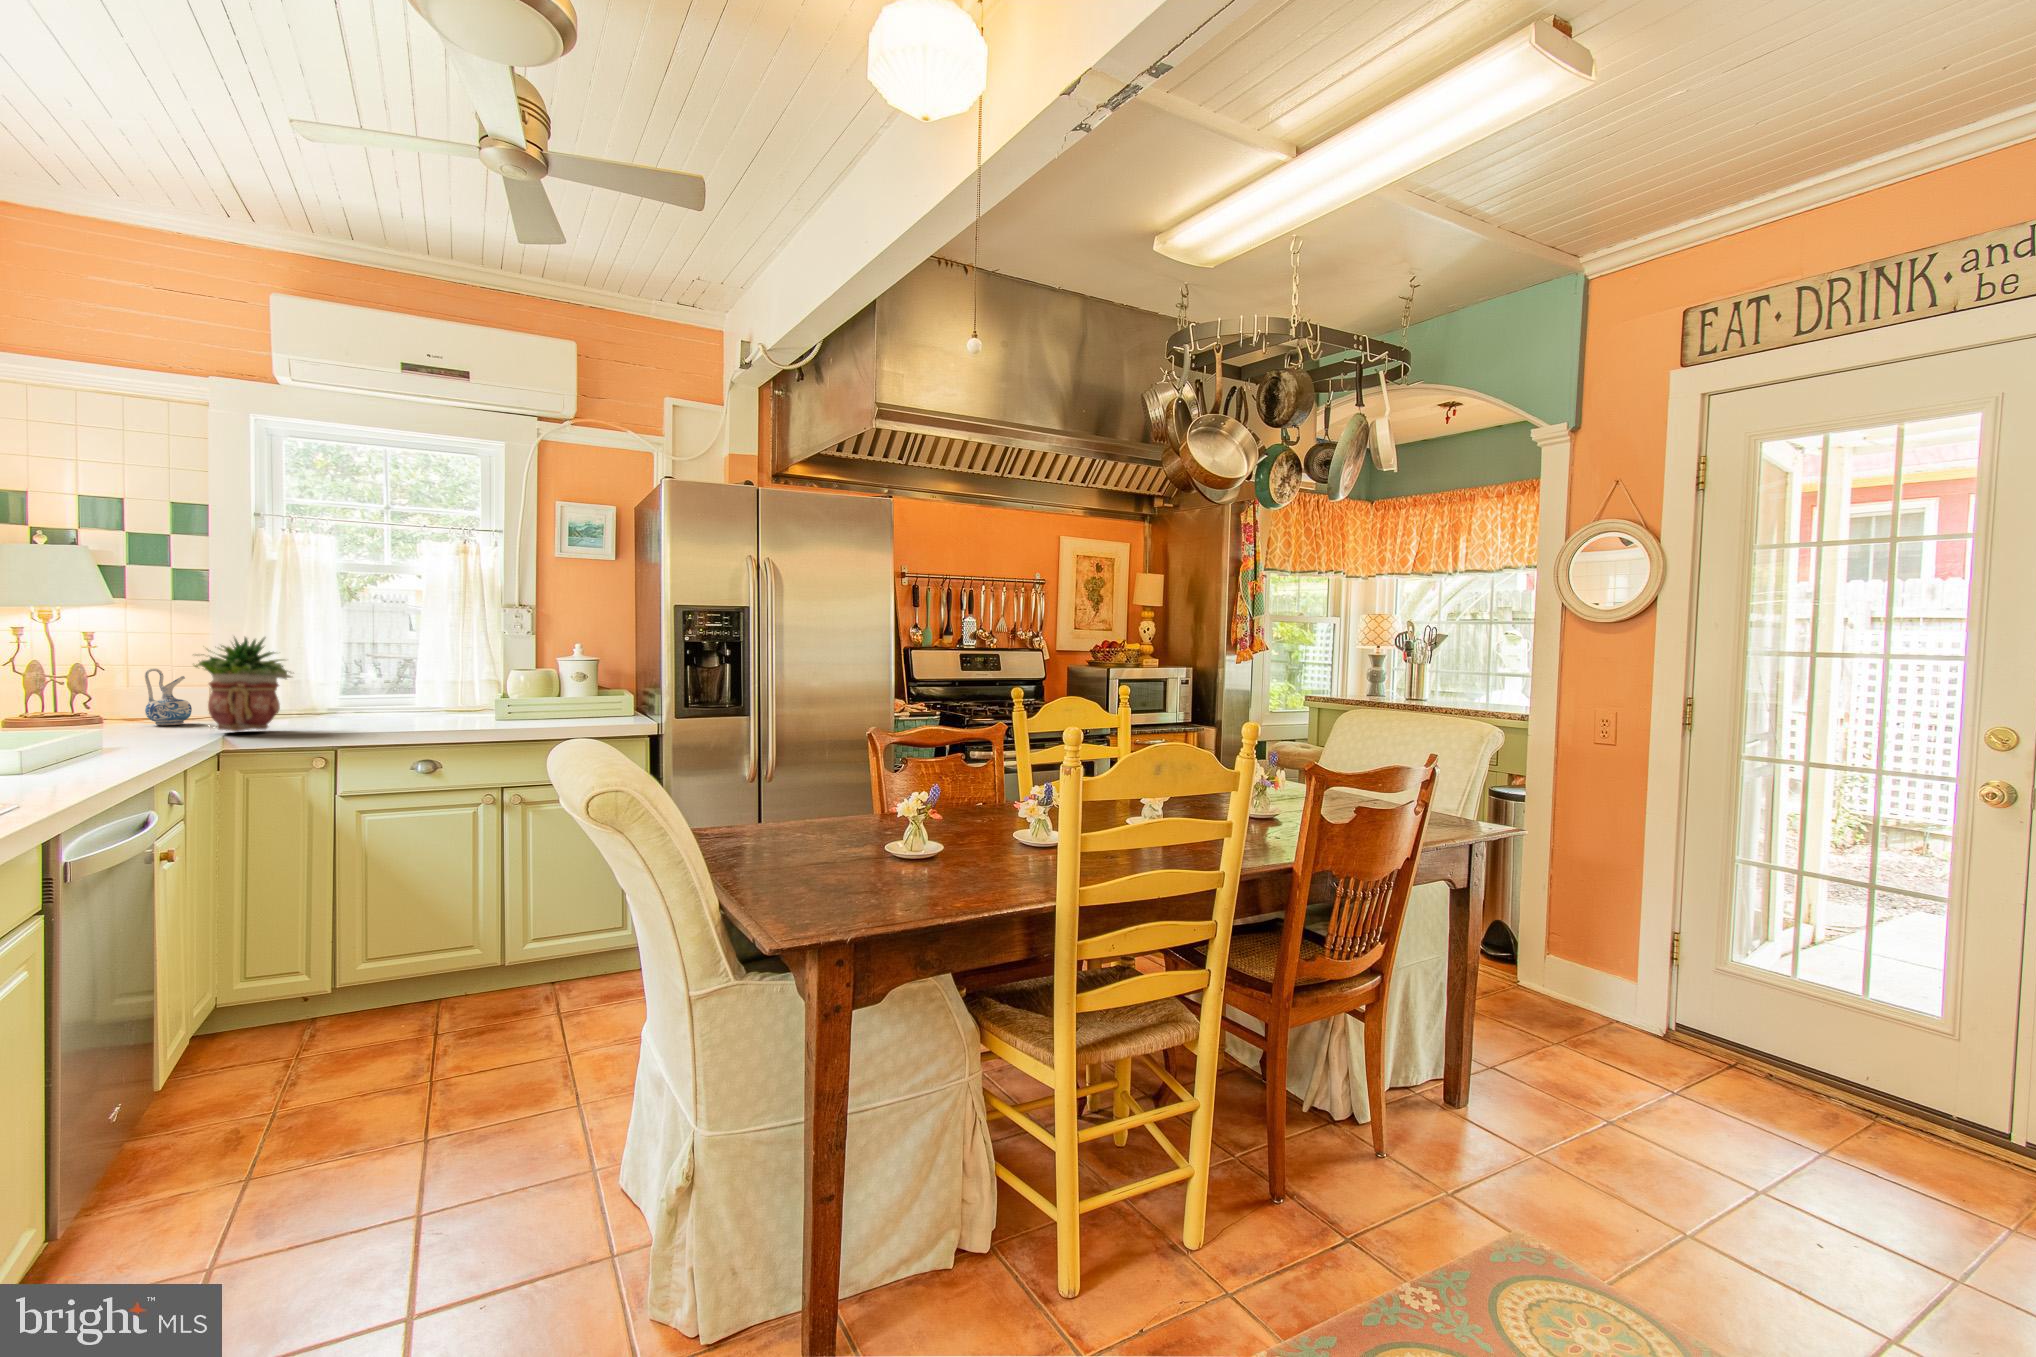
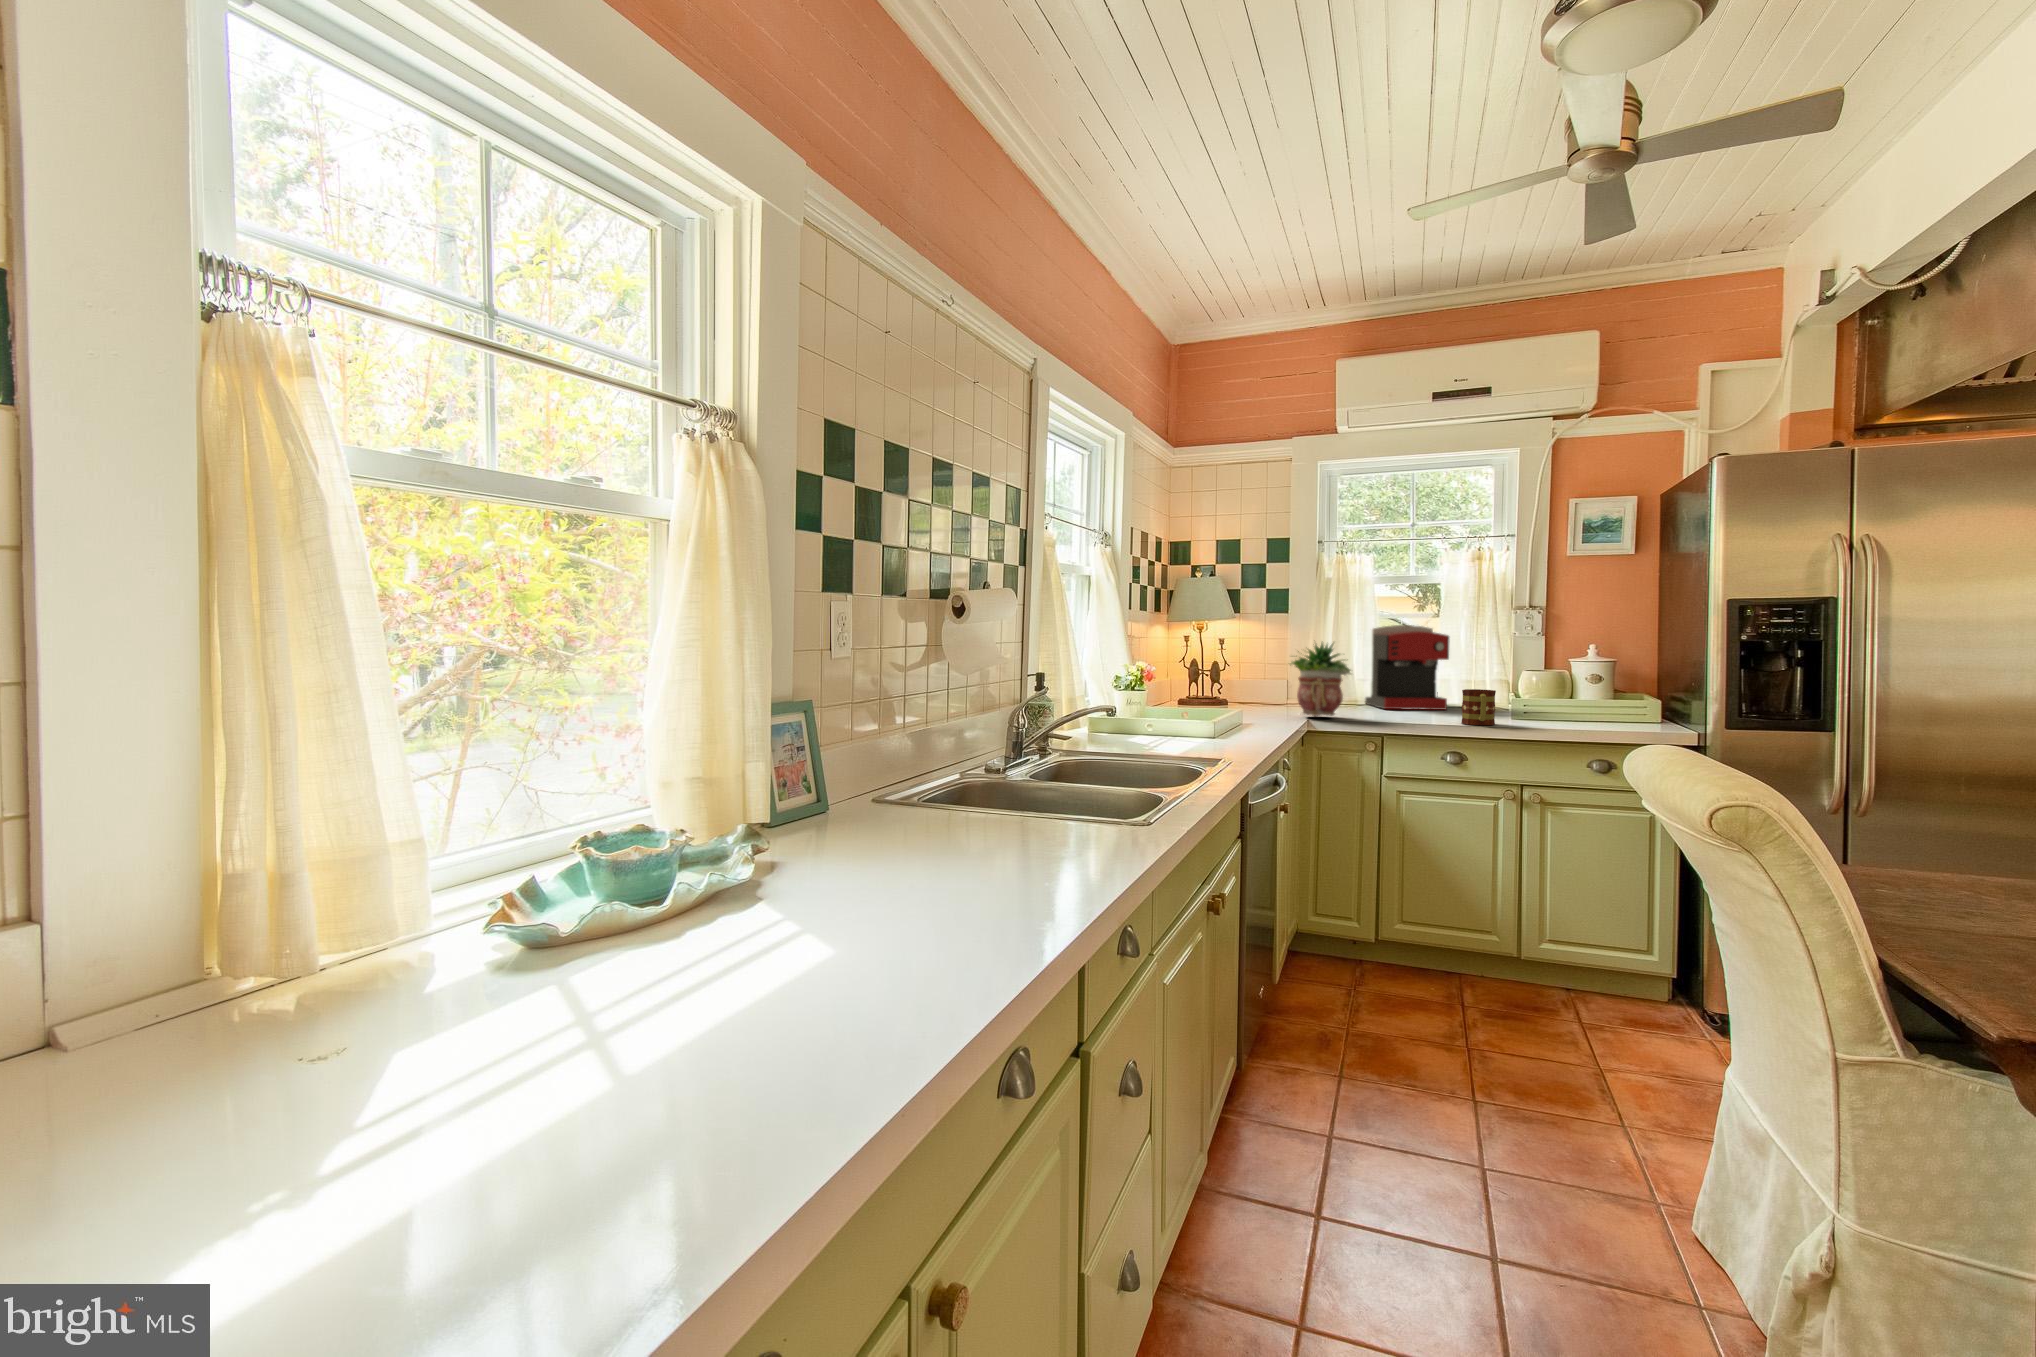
coffee maker: none [328,619,430,717] -> present [1365,625,1449,710]
ceramic pitcher: present [144,668,192,725] -> none [1255,666,1281,709]
mug: none [435,691,473,729] -> present [1461,689,1496,725]

